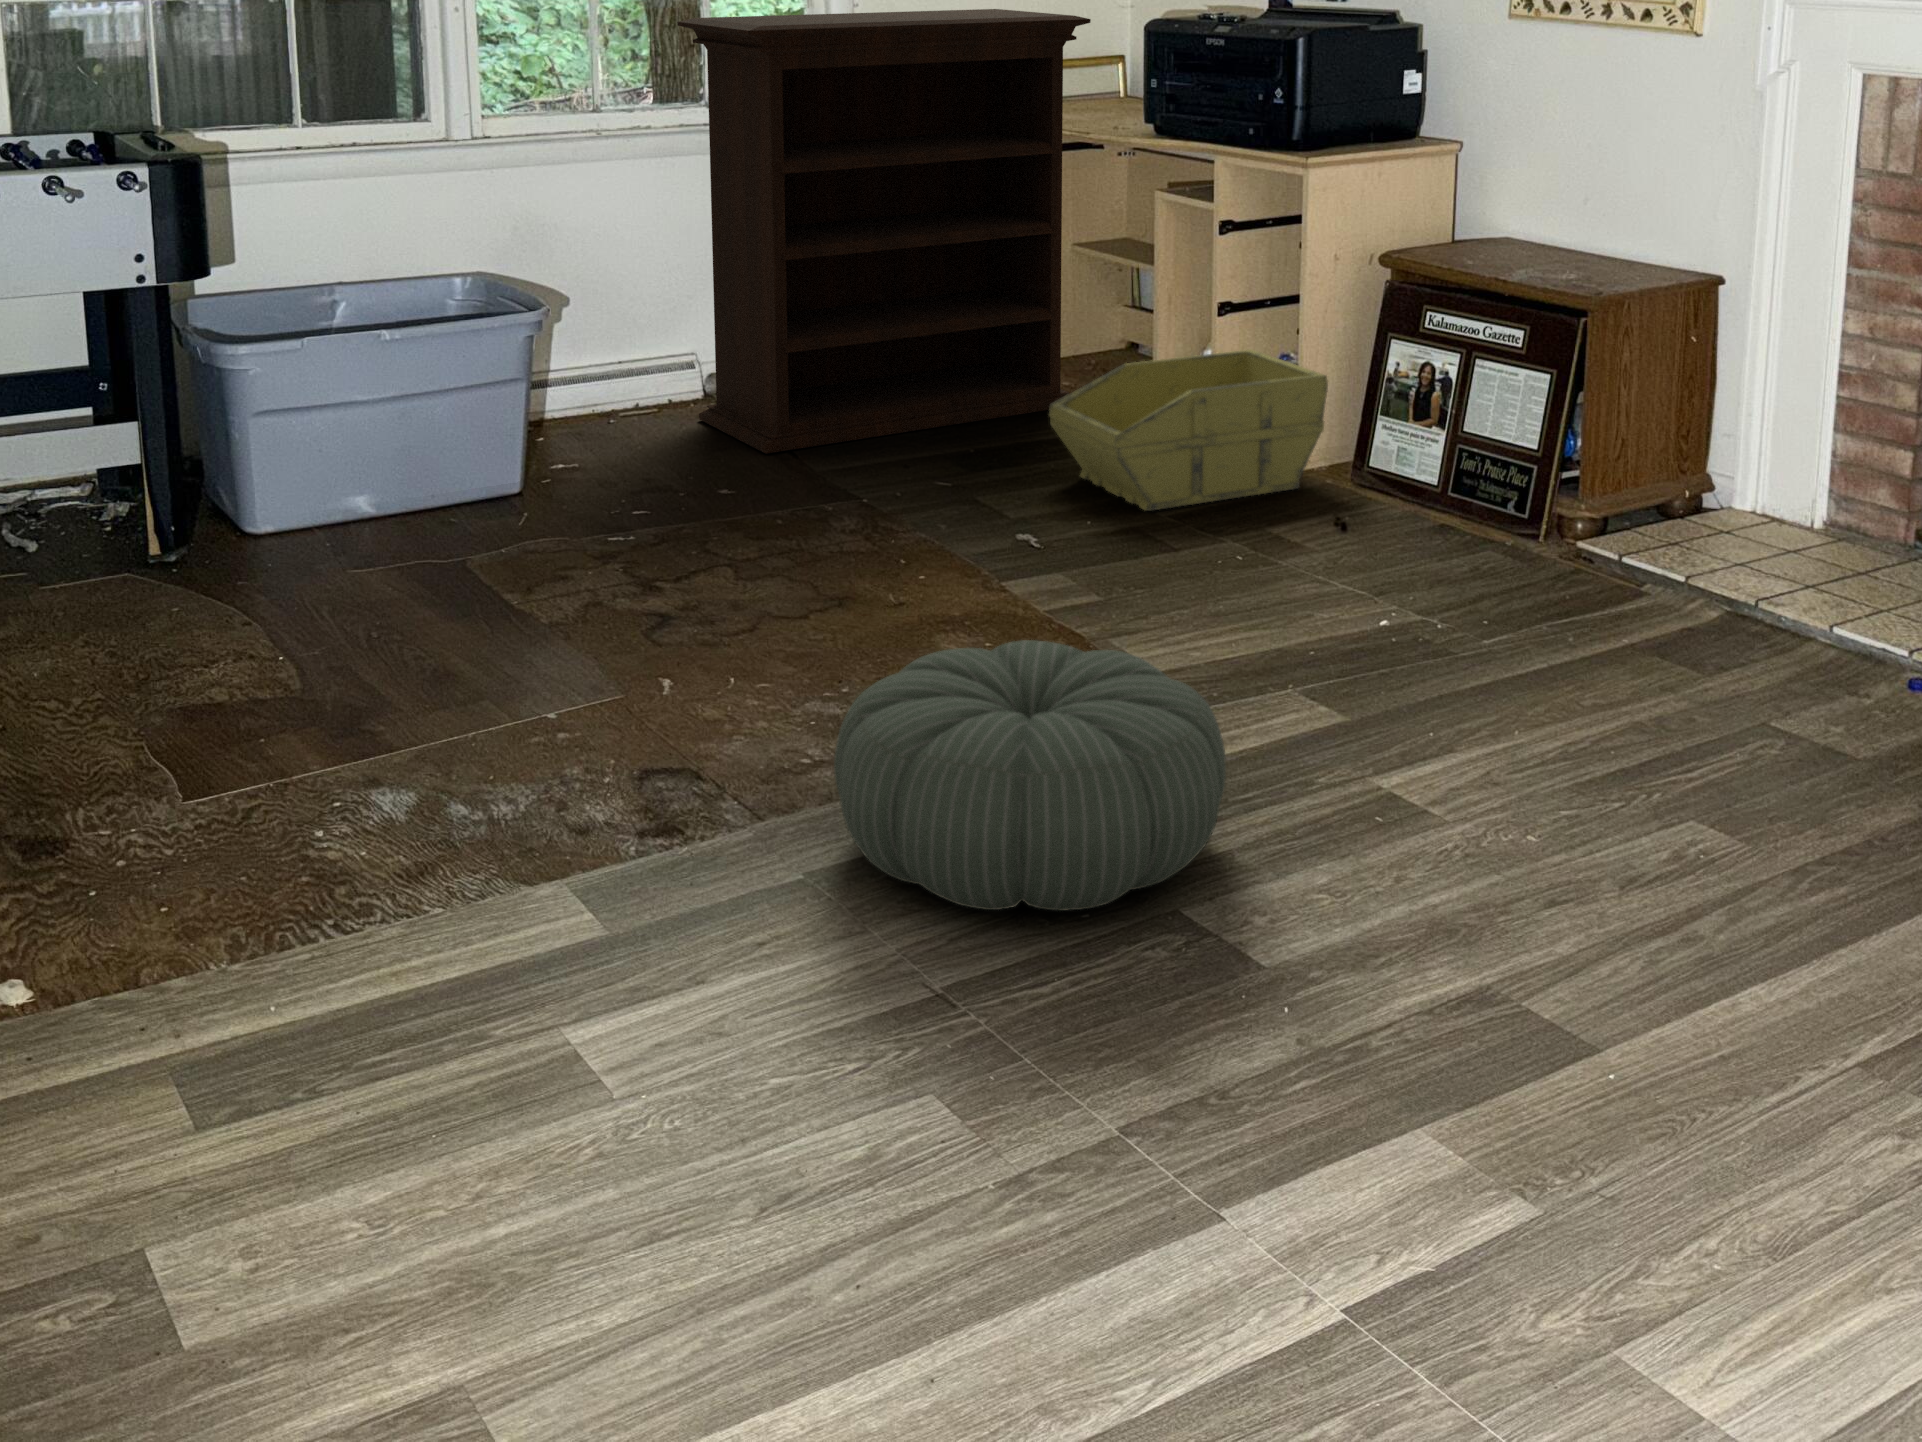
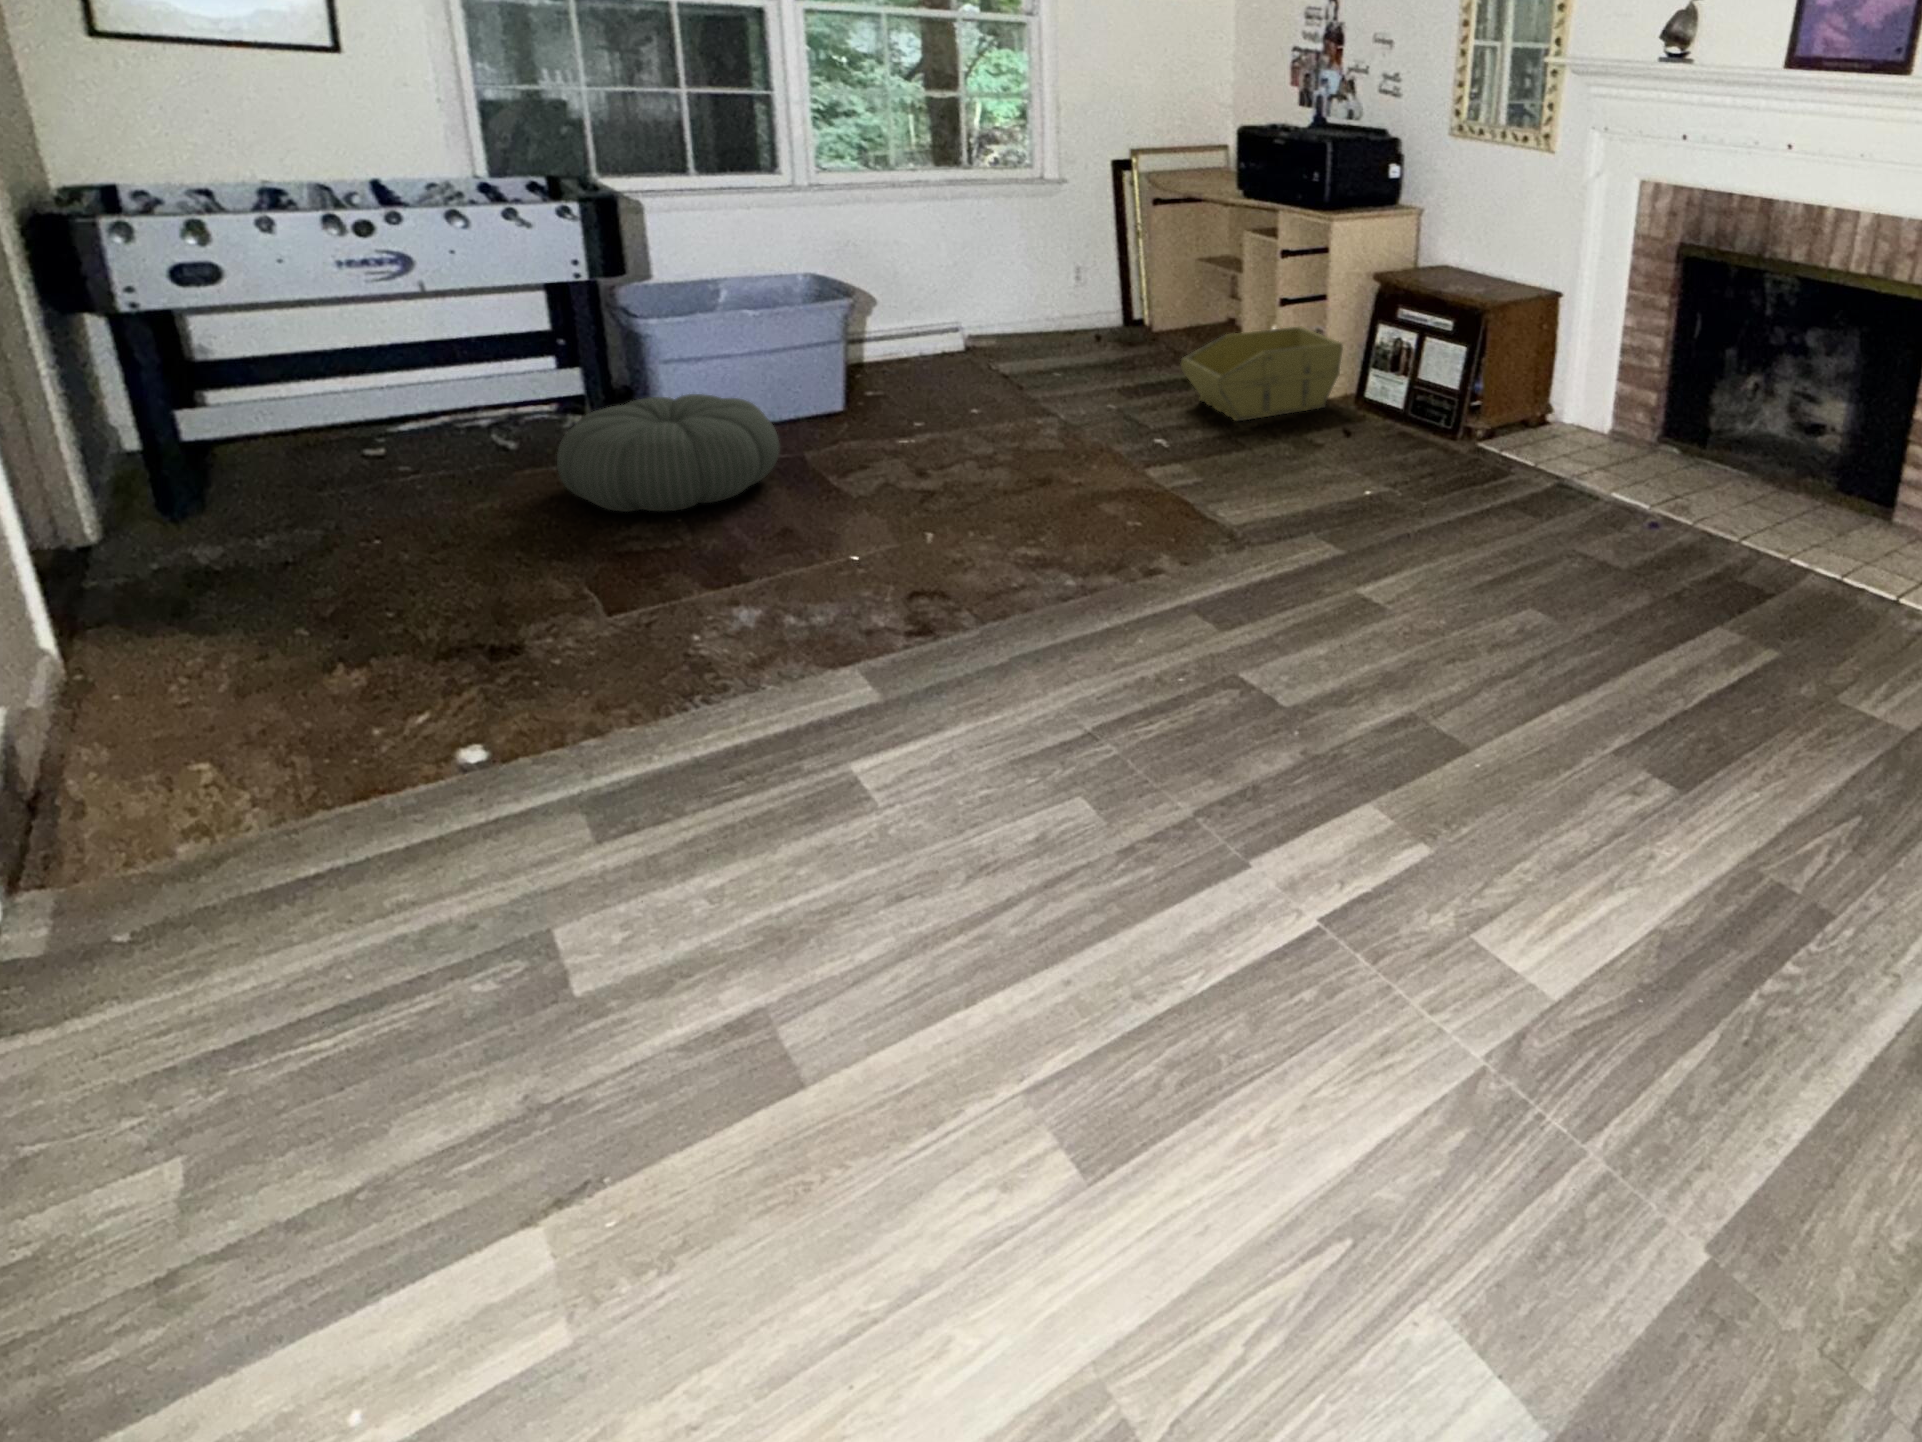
bookshelf: present [677,9,1091,454] -> none [950,116,1208,385]
pouf: present [834,640,1226,911] -> present [557,394,780,512]

